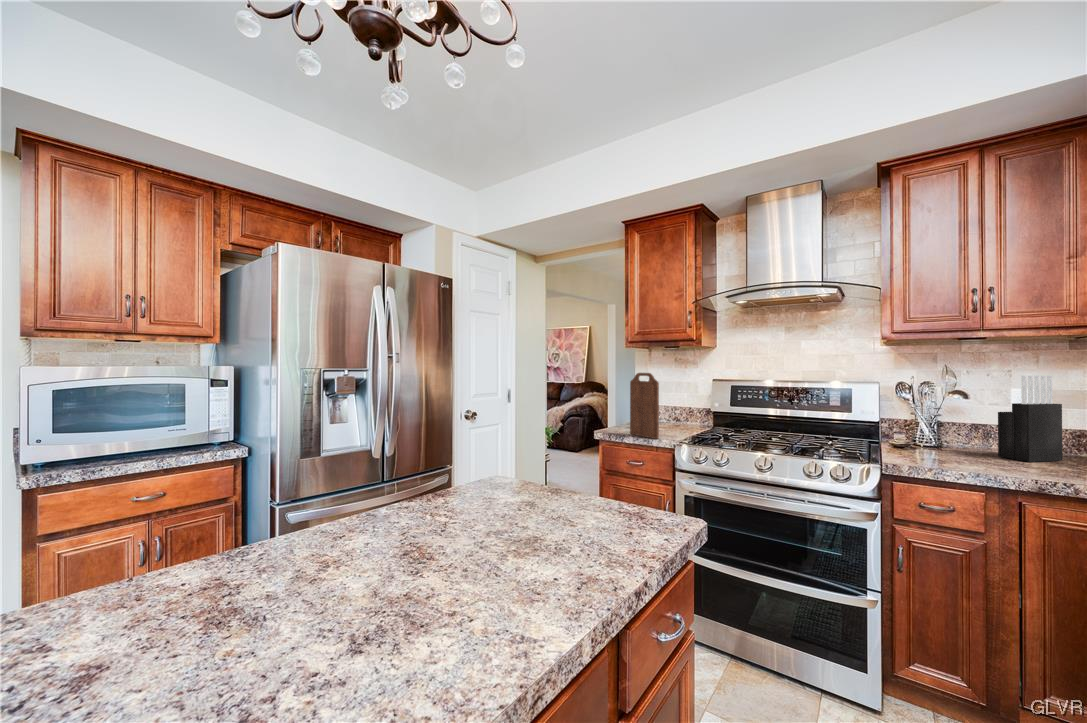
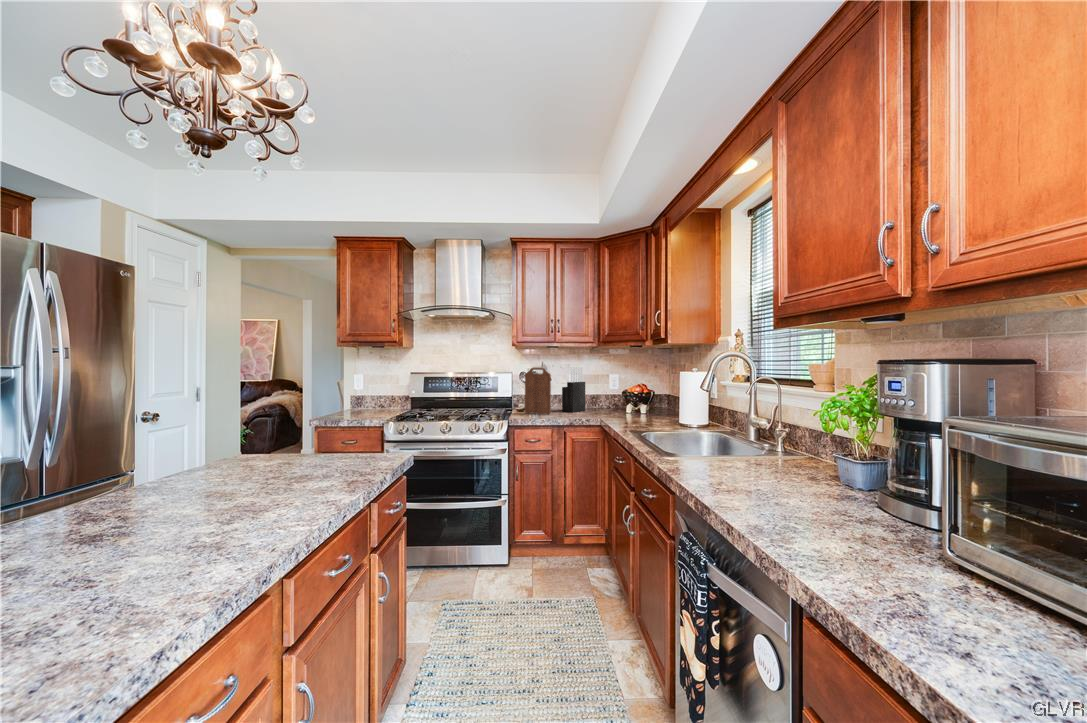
cutting board: present [630,373,659,439] -> present [525,367,551,414]

